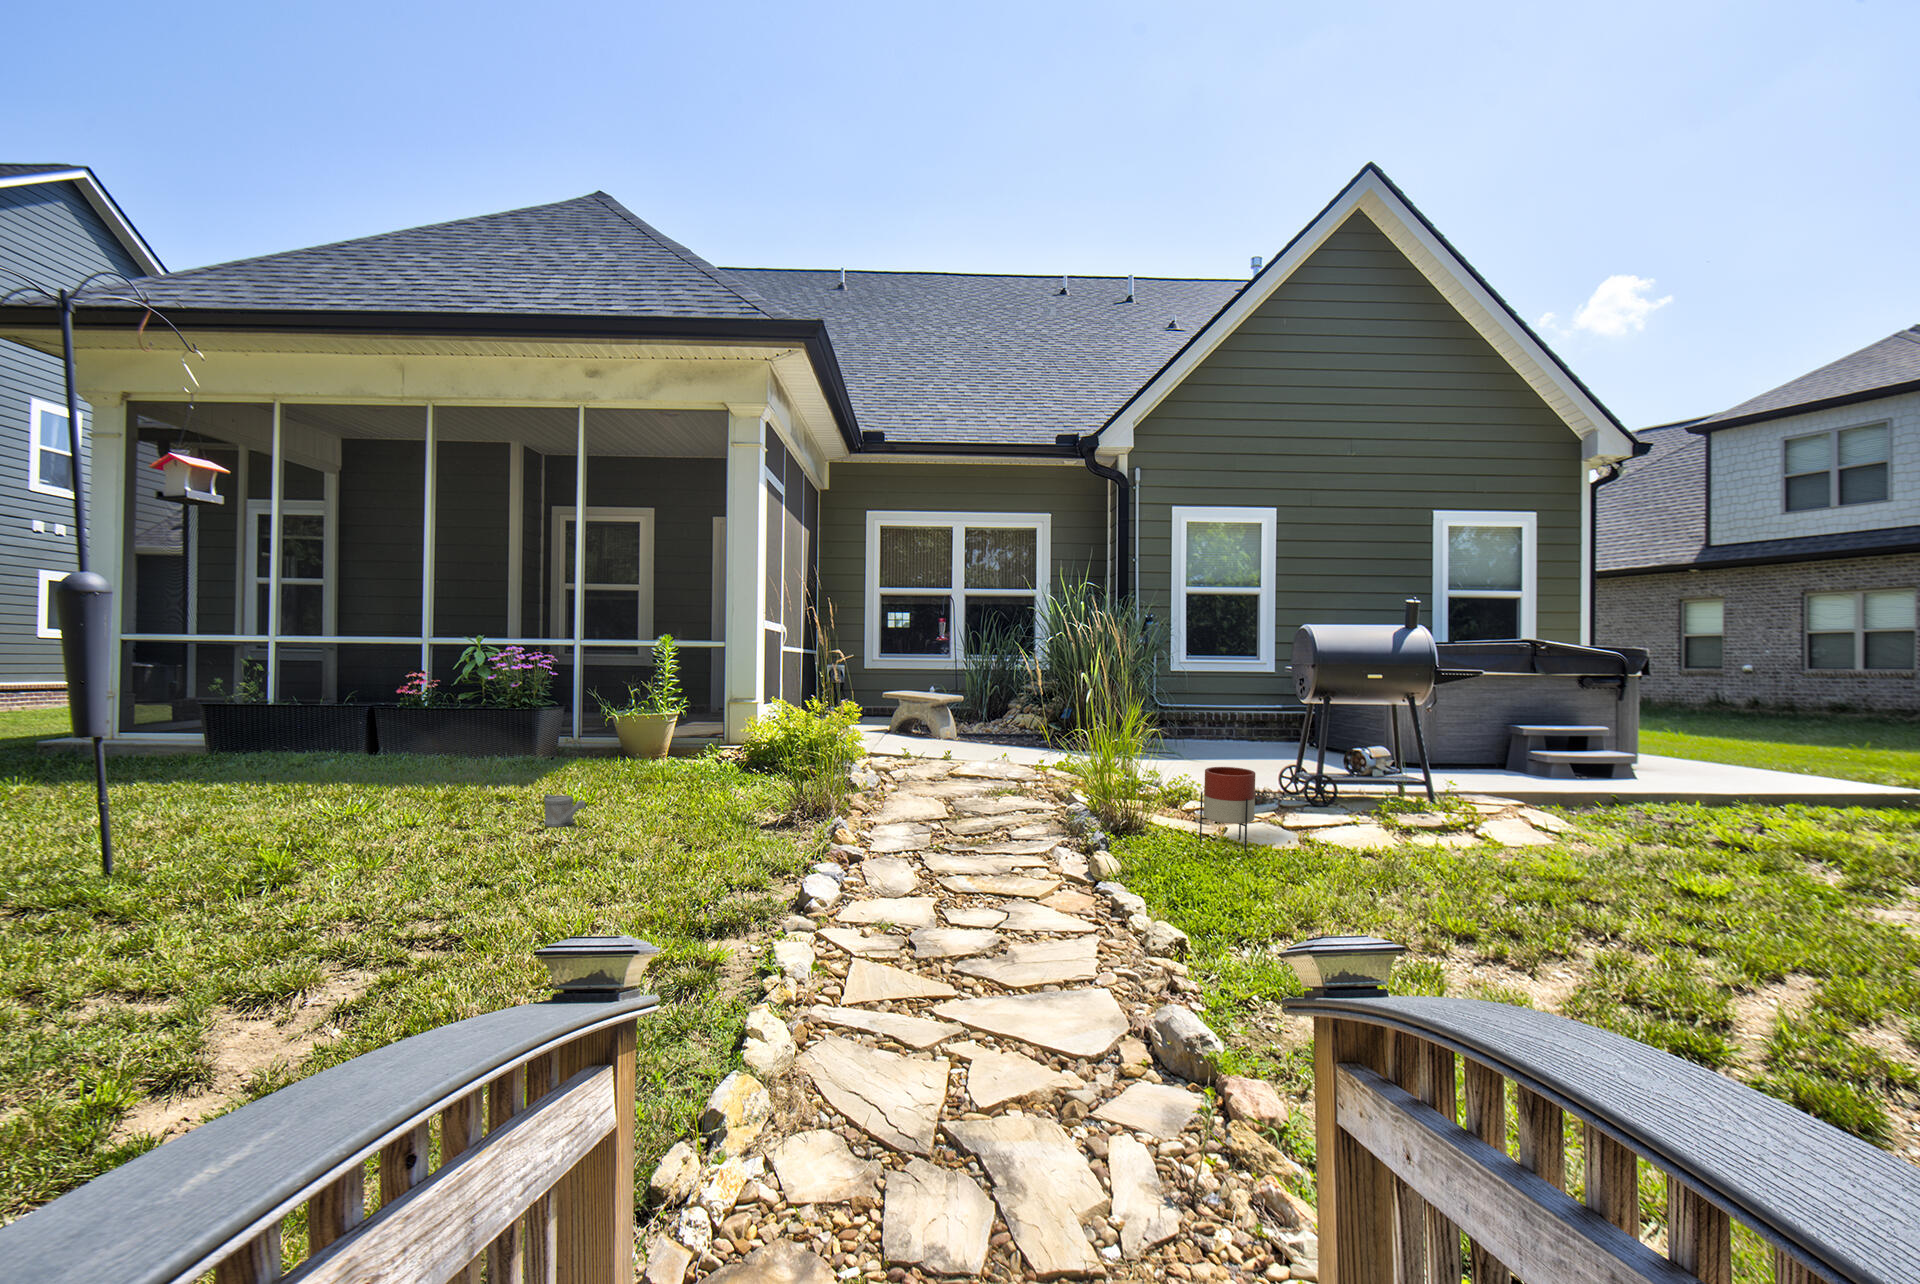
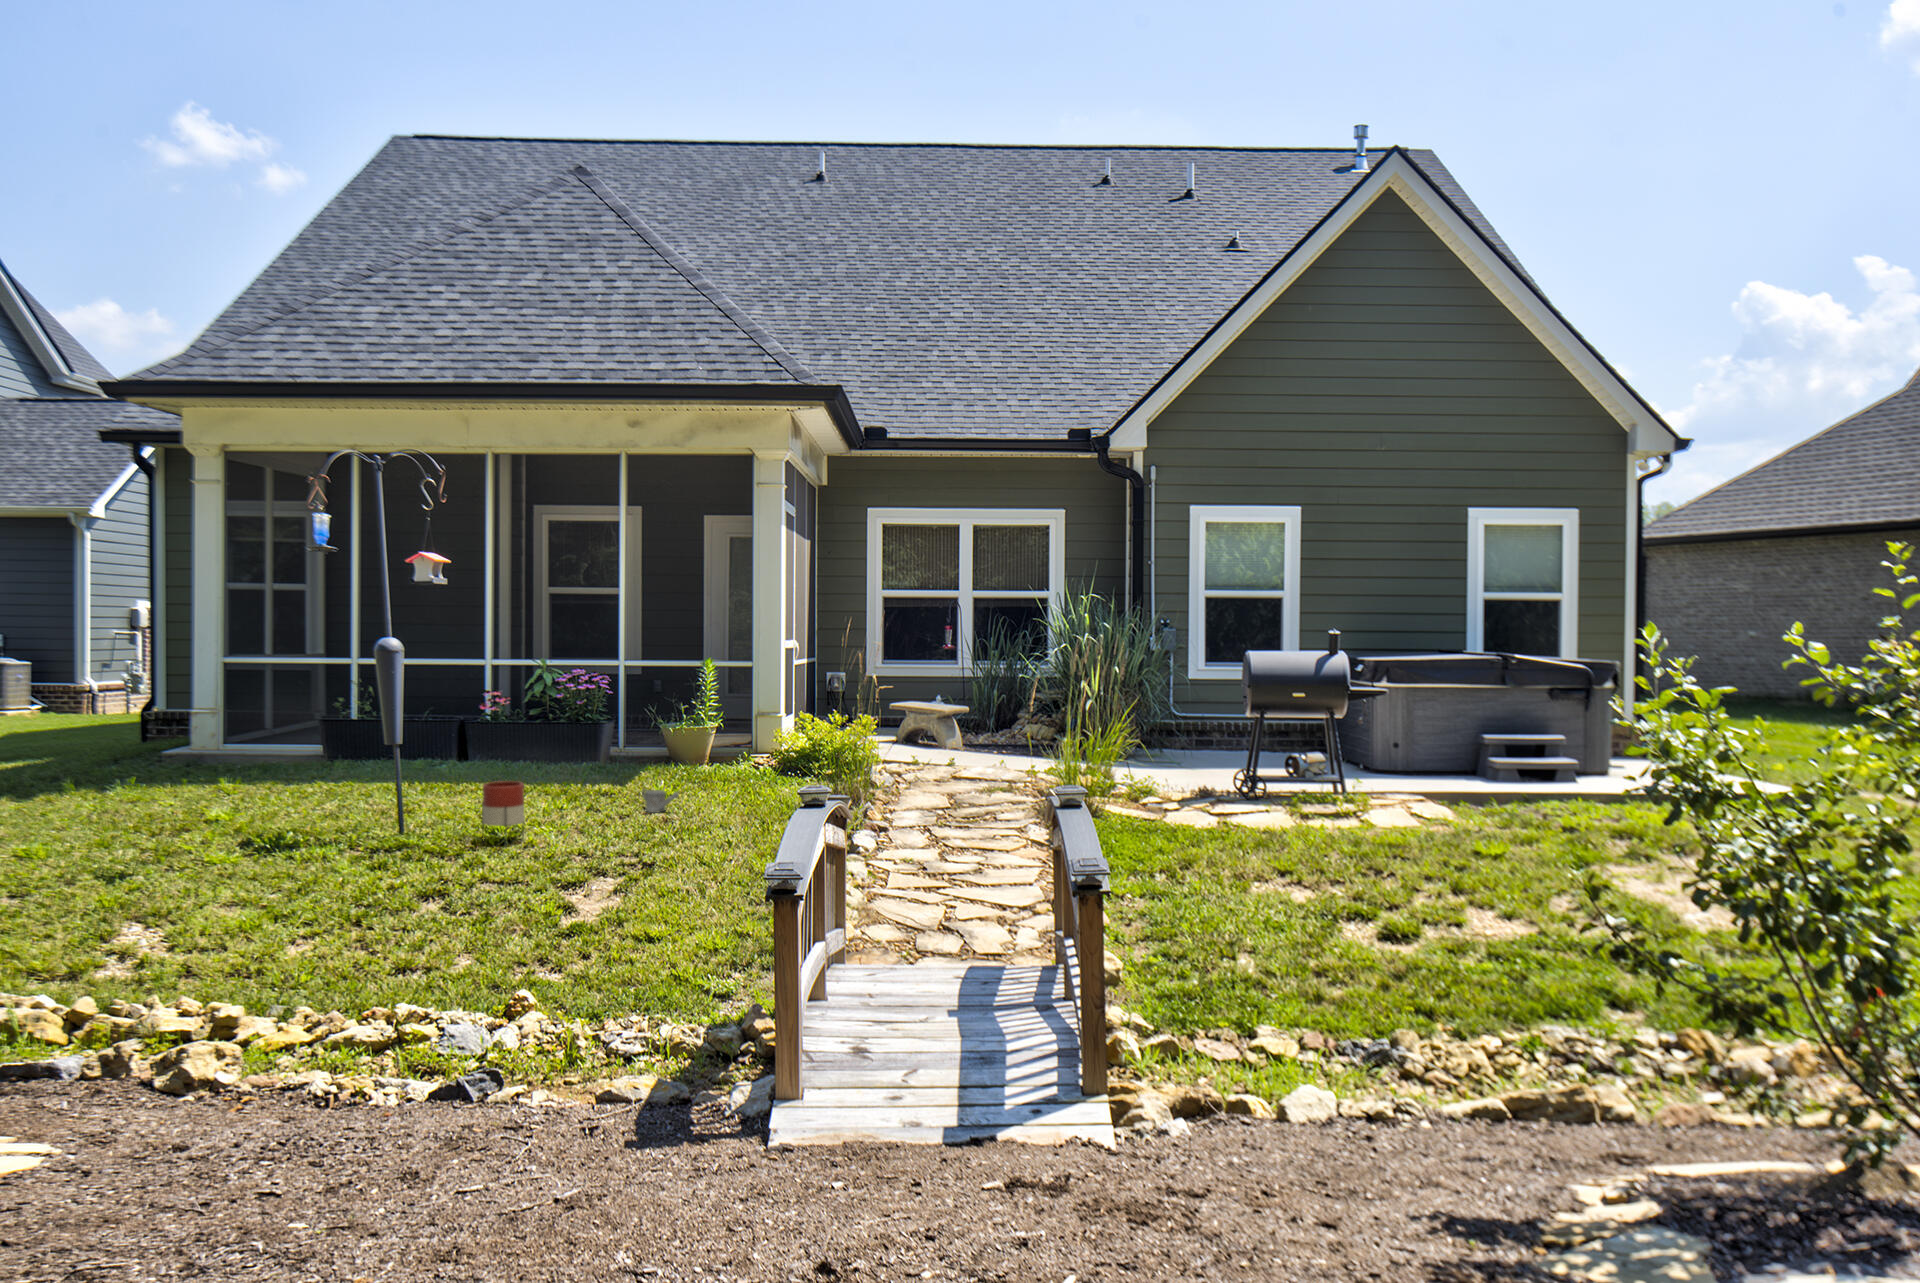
planter: present [1200,767,1255,851] -> present [482,781,525,842]

